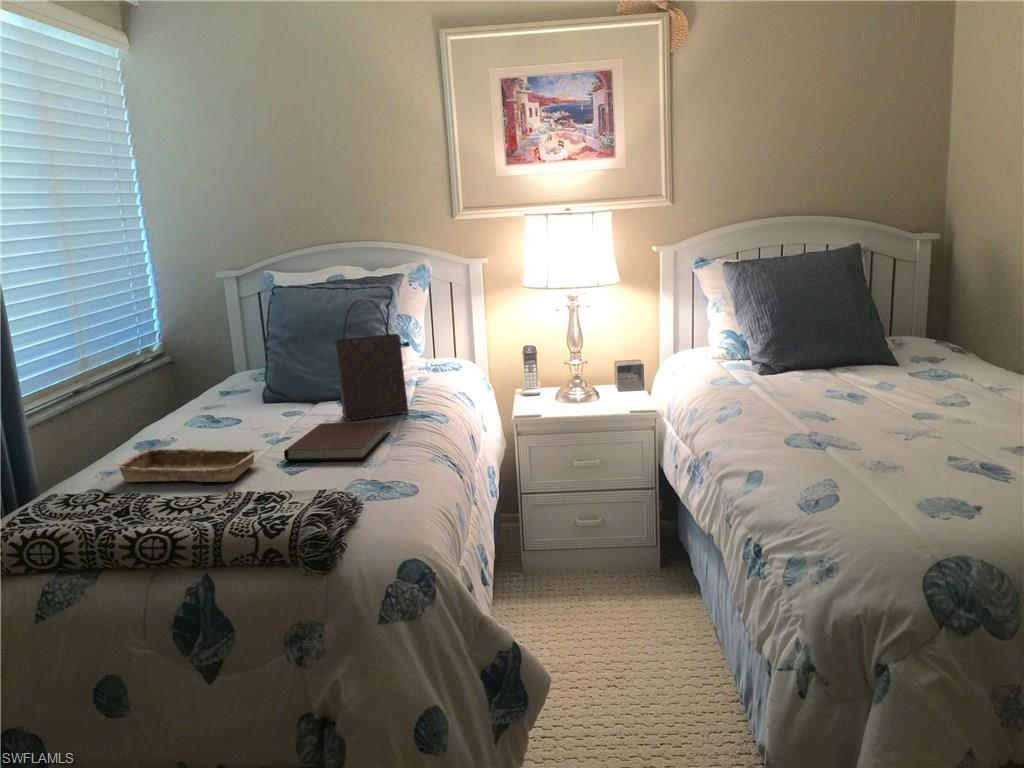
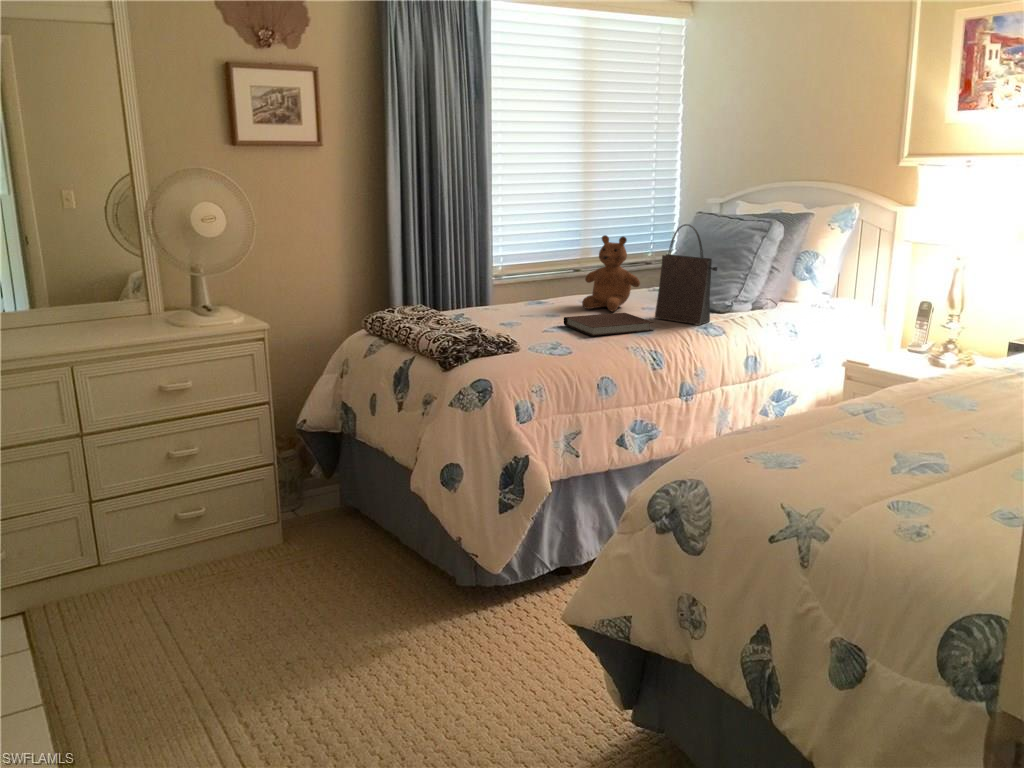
teddy bear: none [209,330,291,436] -> present [582,235,640,311]
tray: present [113,448,261,482] -> none [484,297,556,324]

